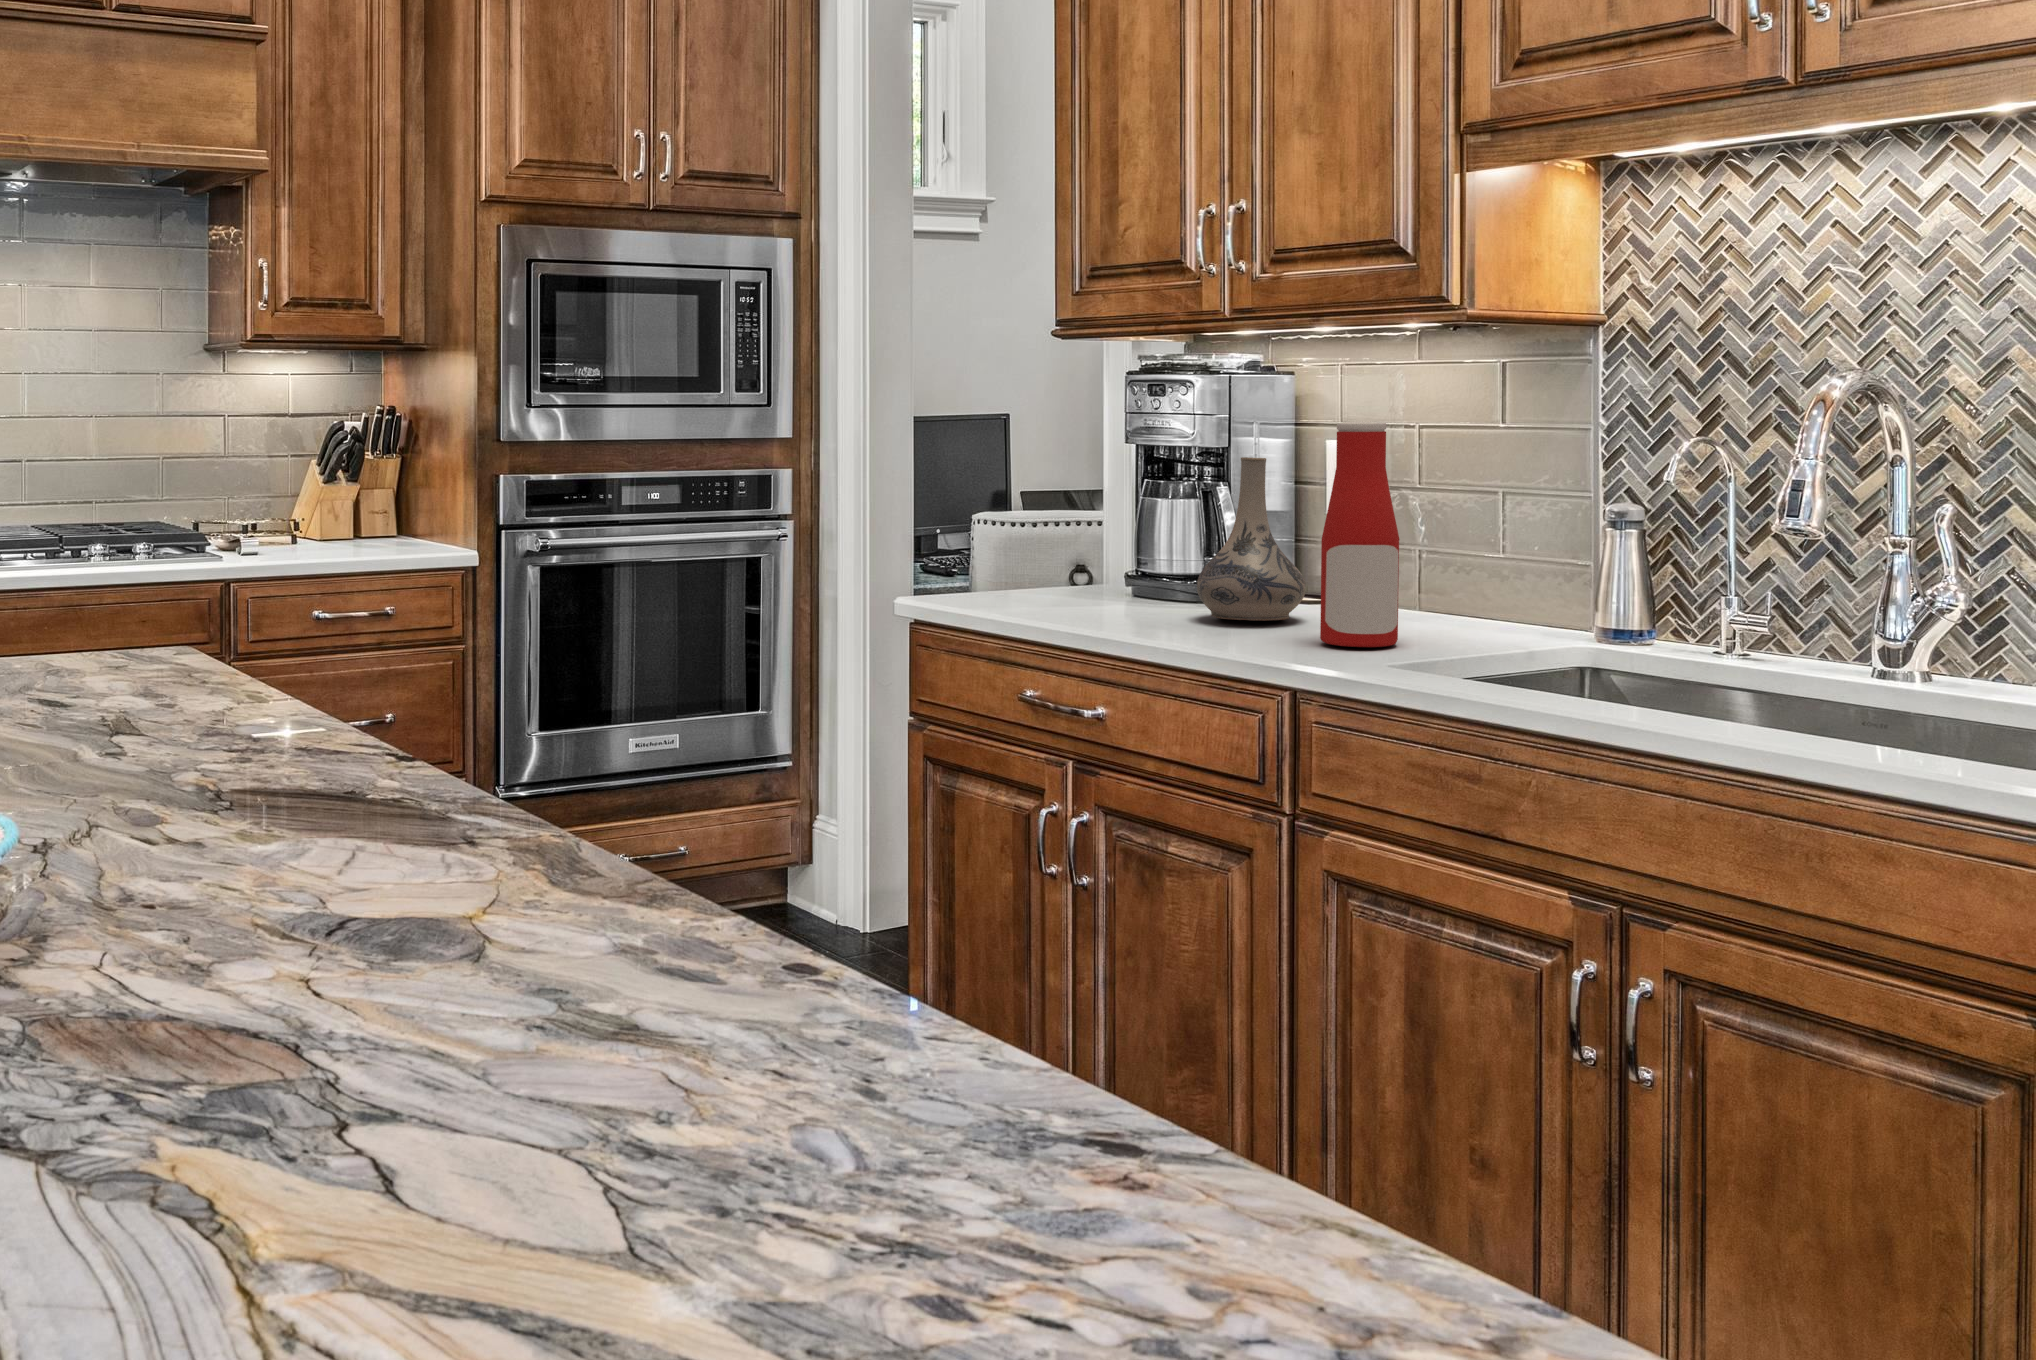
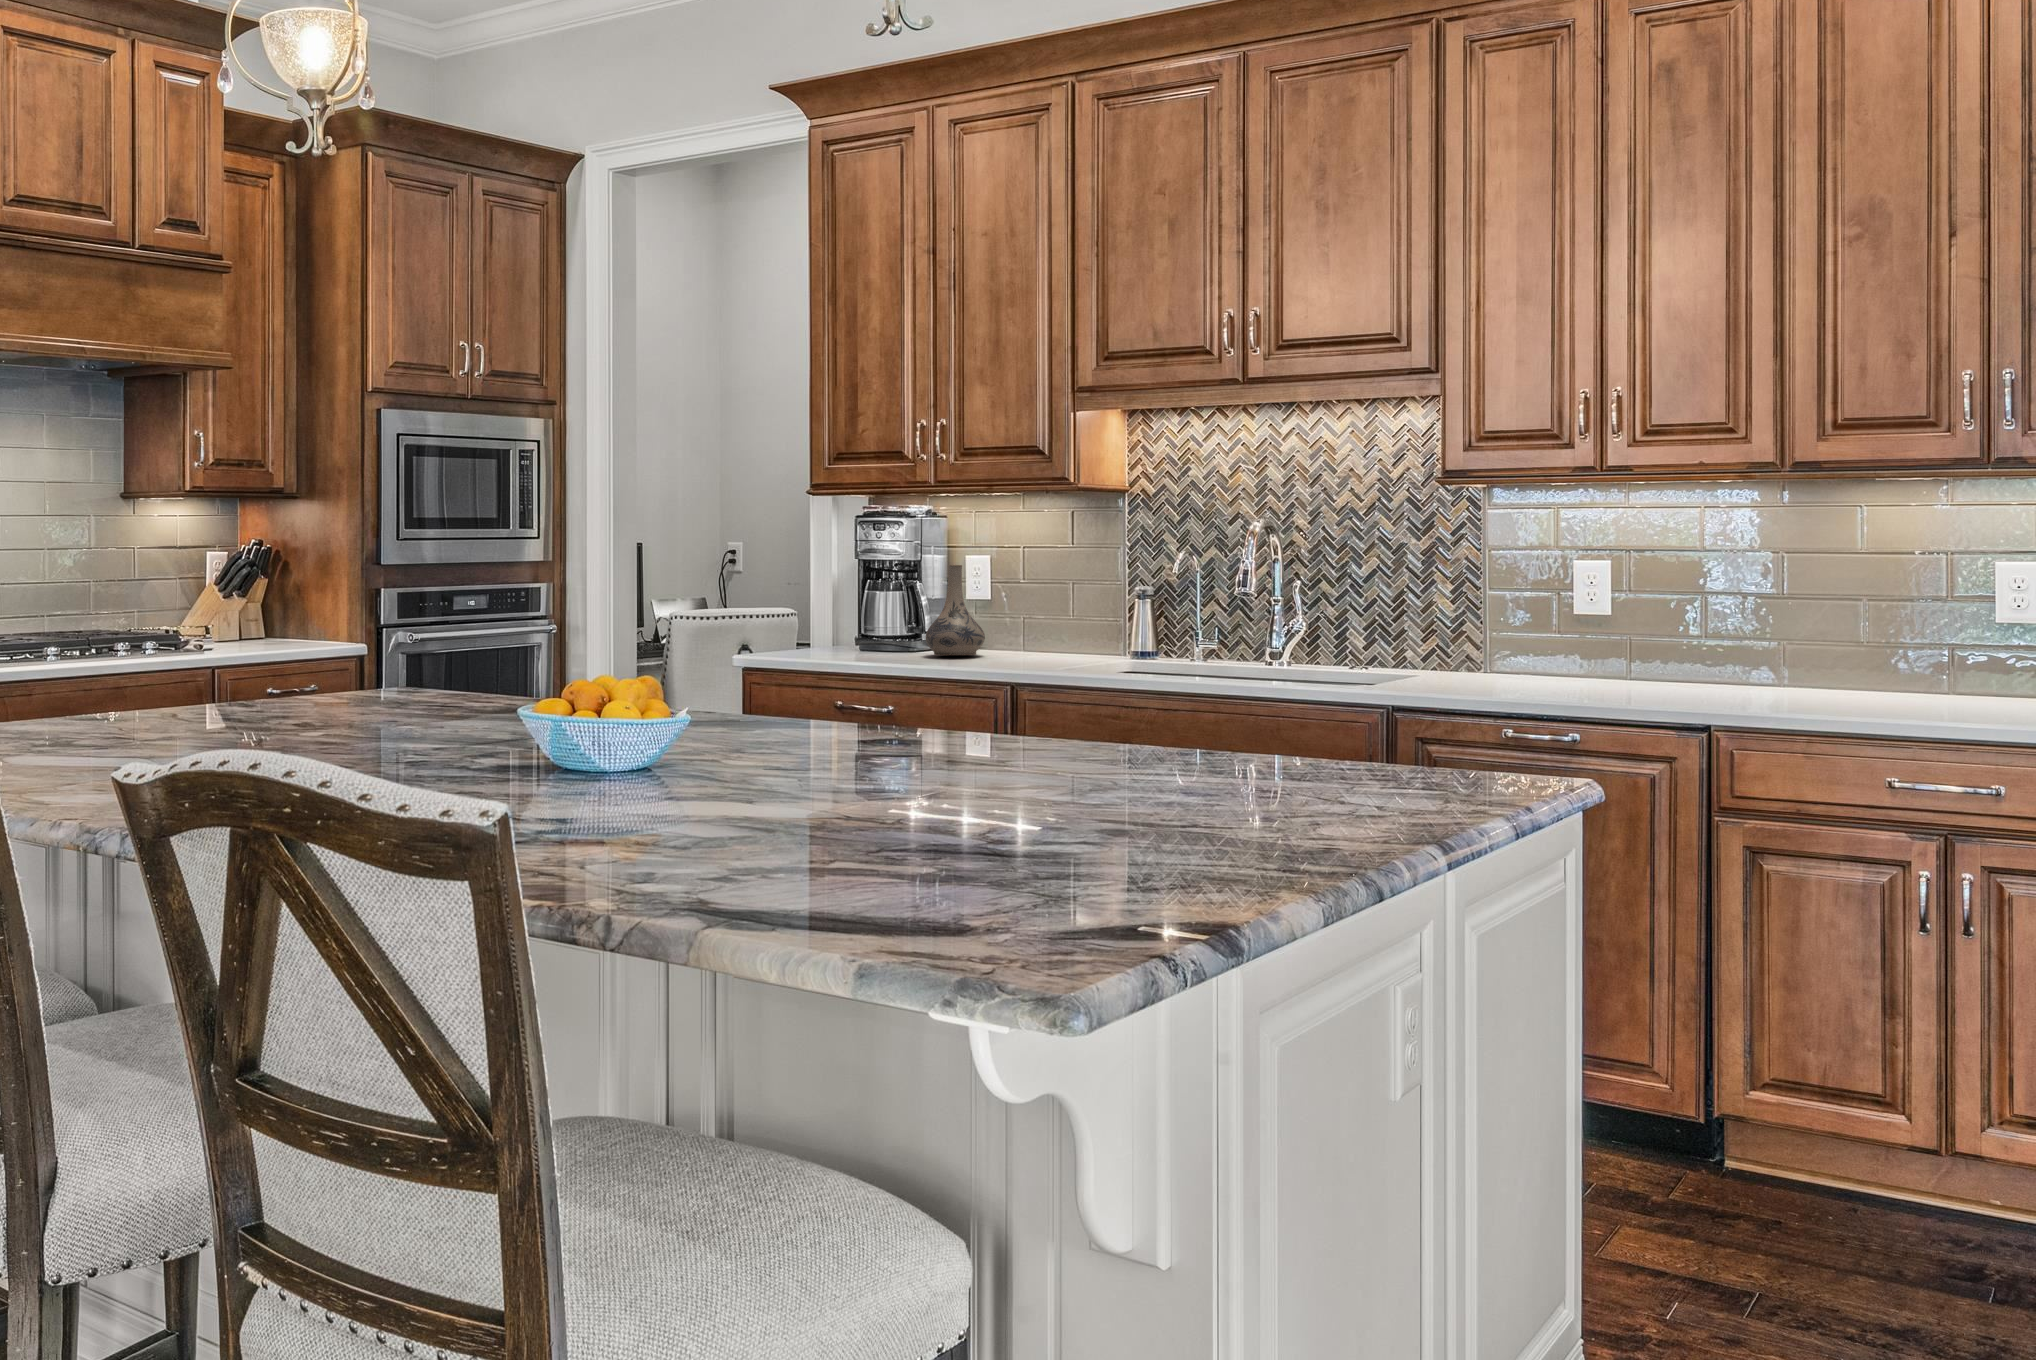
bottle: present [1320,421,1400,647] -> none [1012,543,1052,663]

